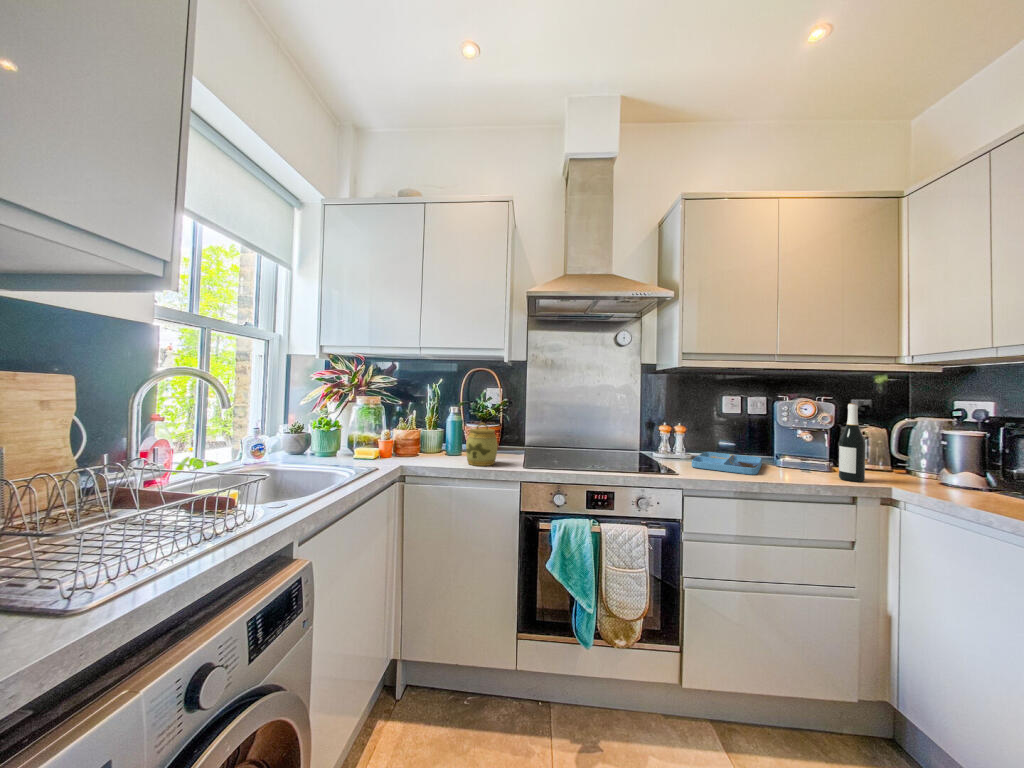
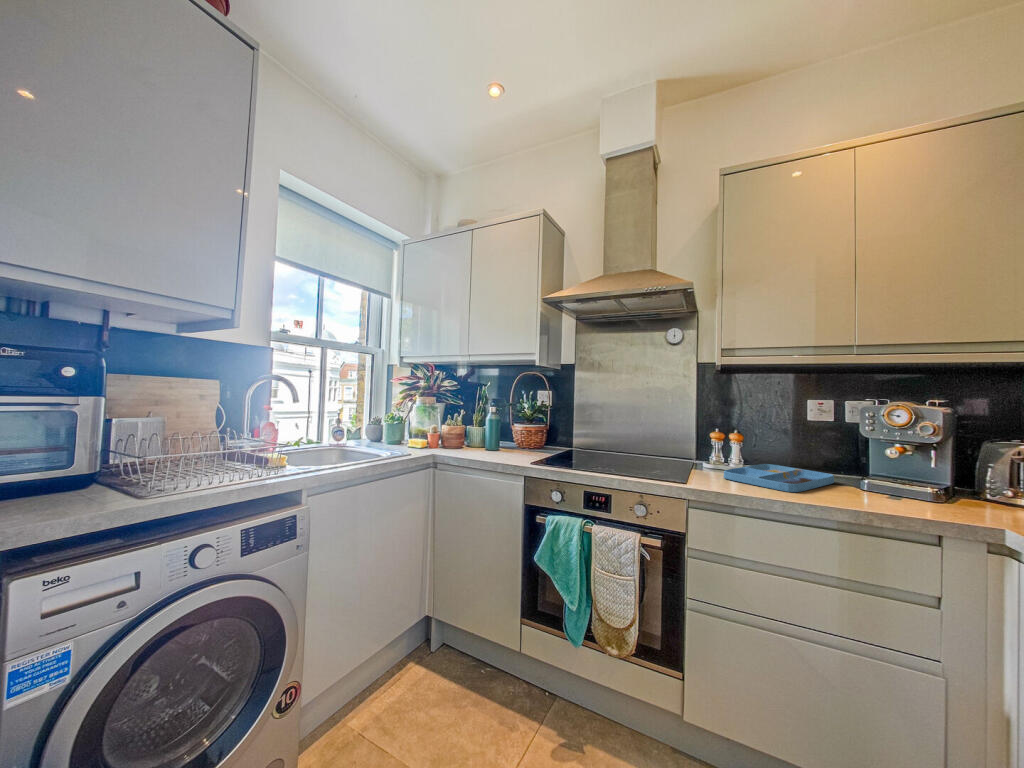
wine bottle: present [839,403,865,482] -> none [925,407,966,516]
jar: present [466,423,498,466] -> none [490,421,519,460]

